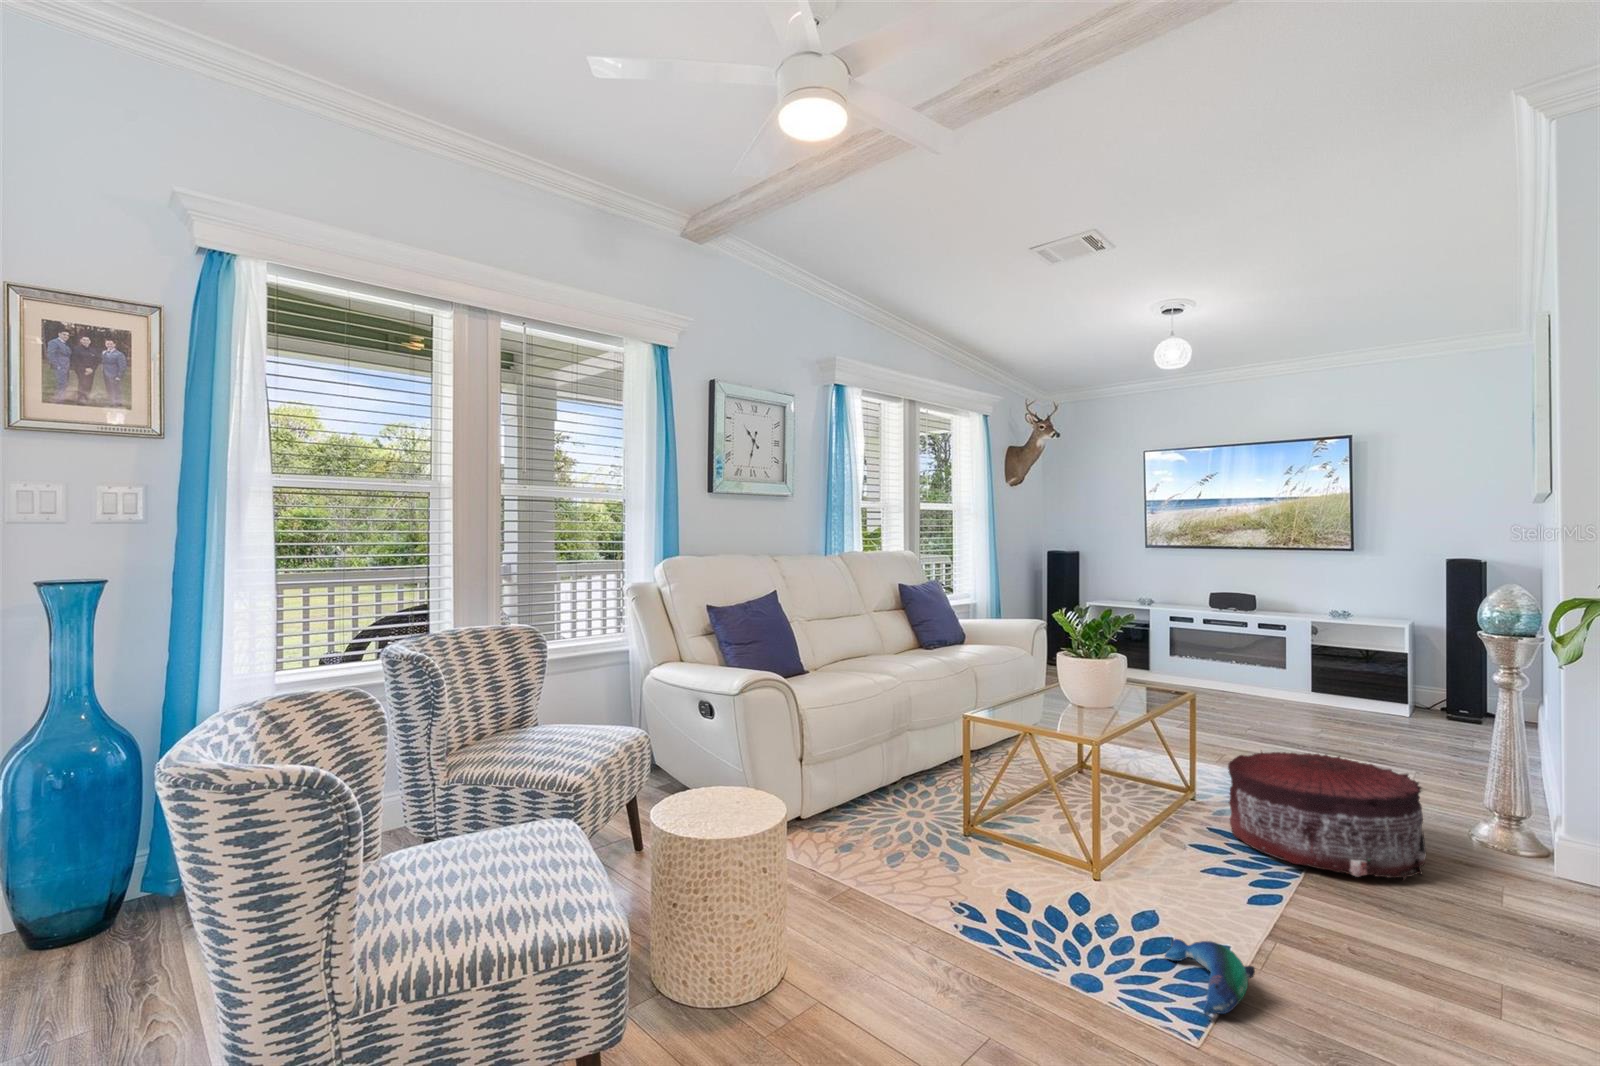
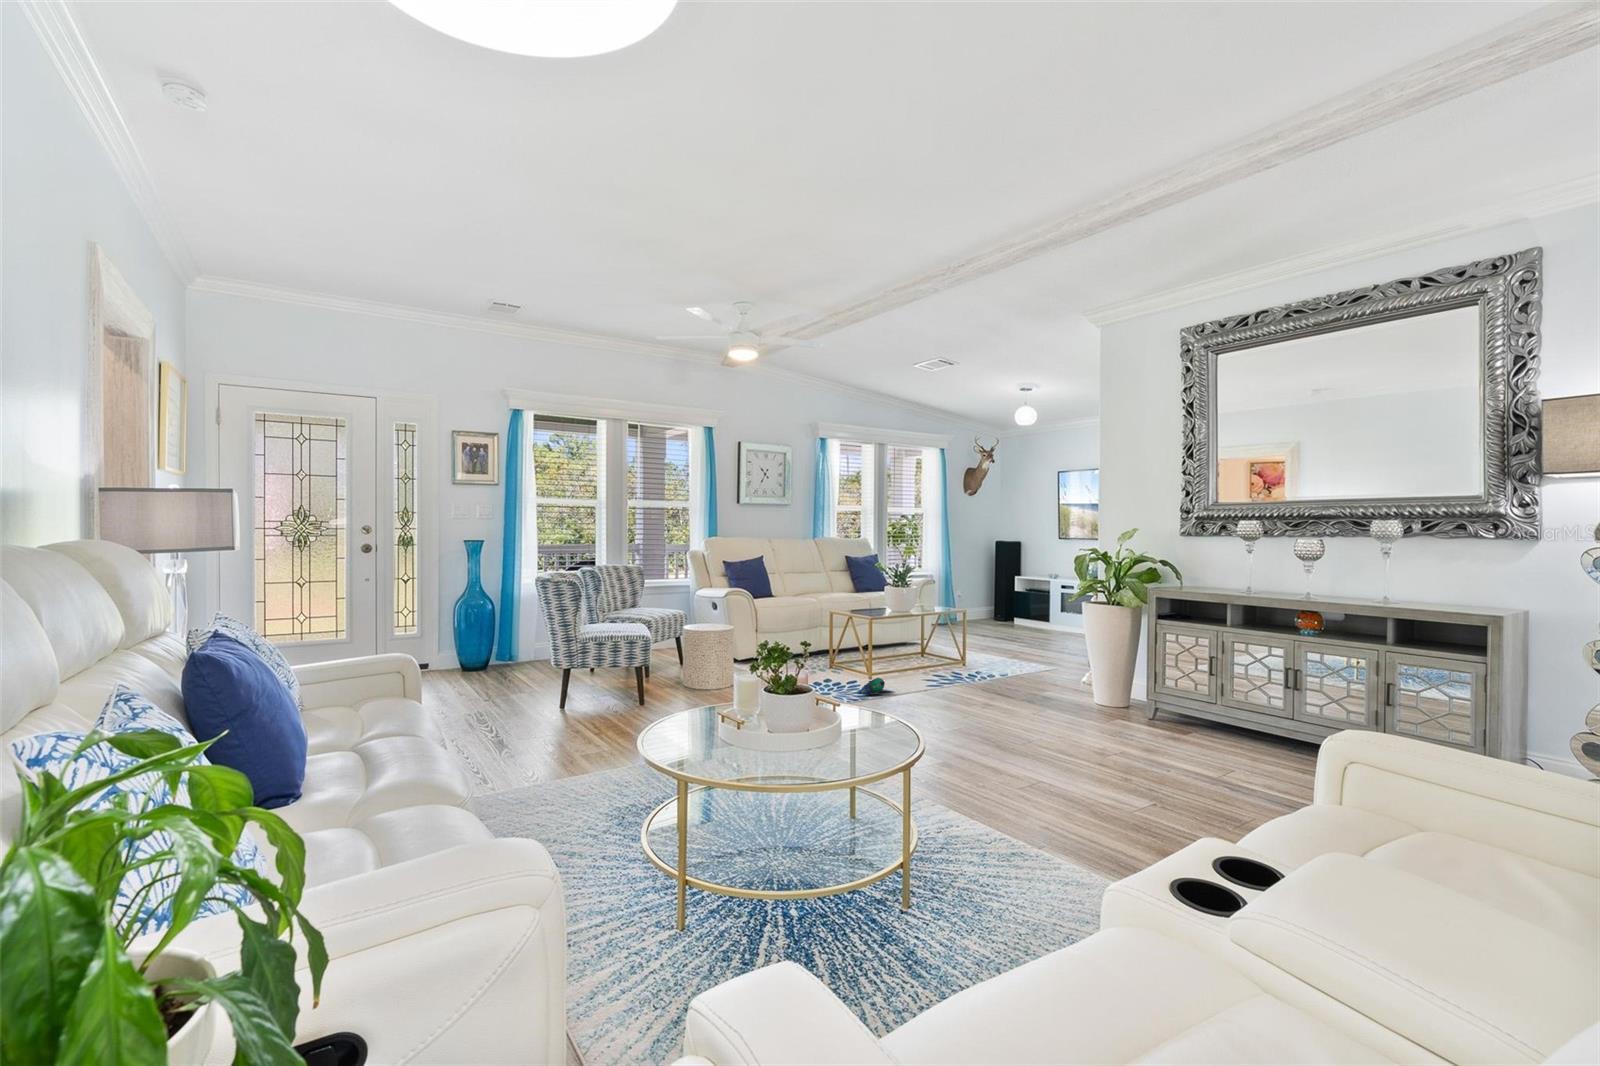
pouf: present [1228,752,1426,880] -> none [957,632,1037,680]

